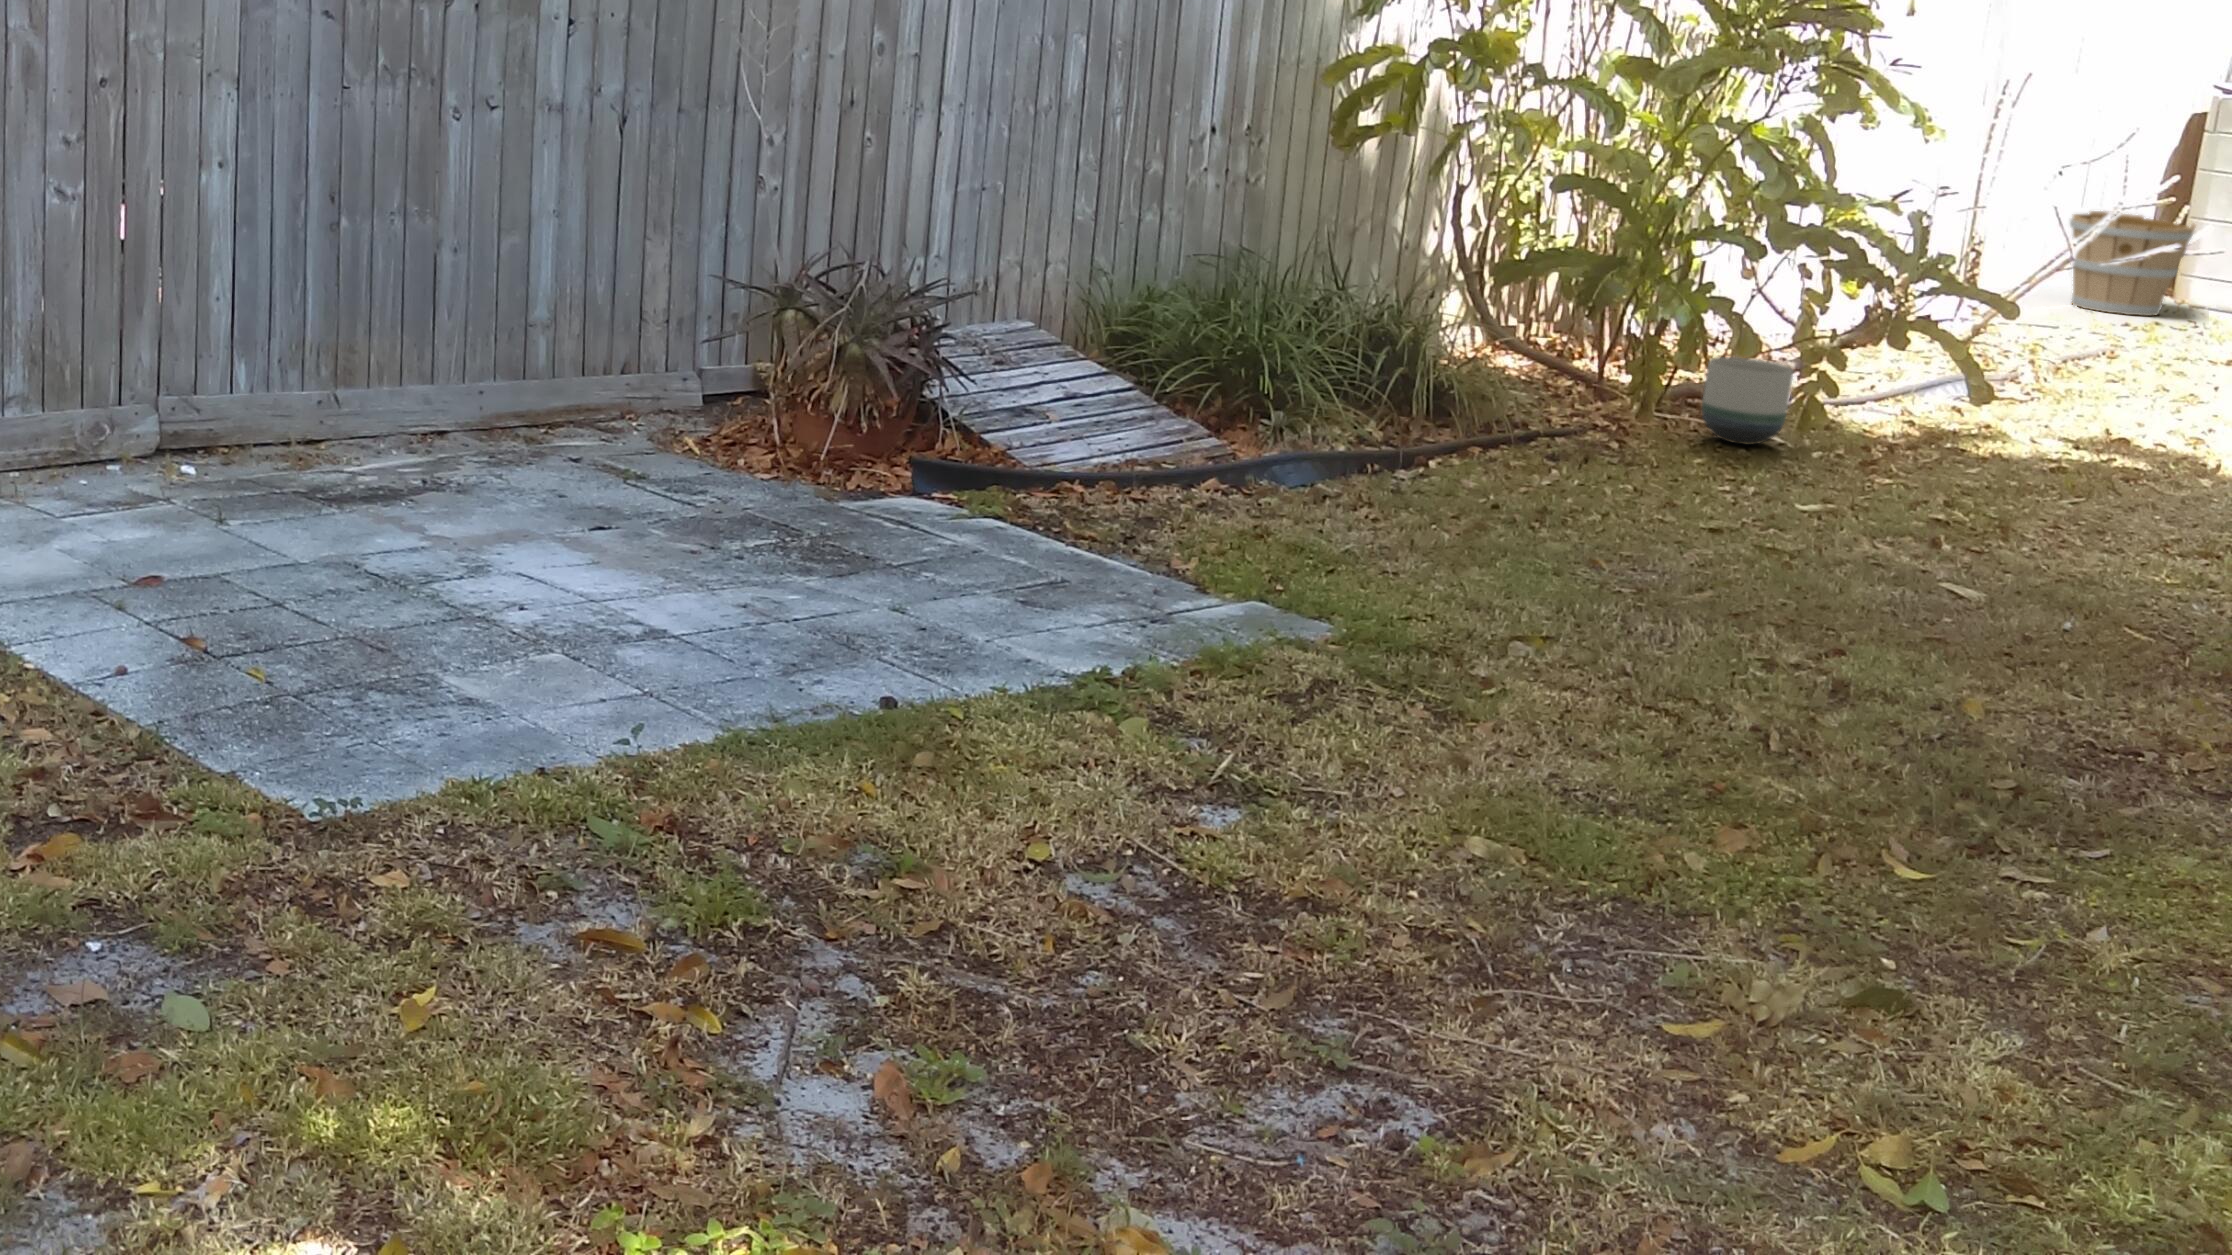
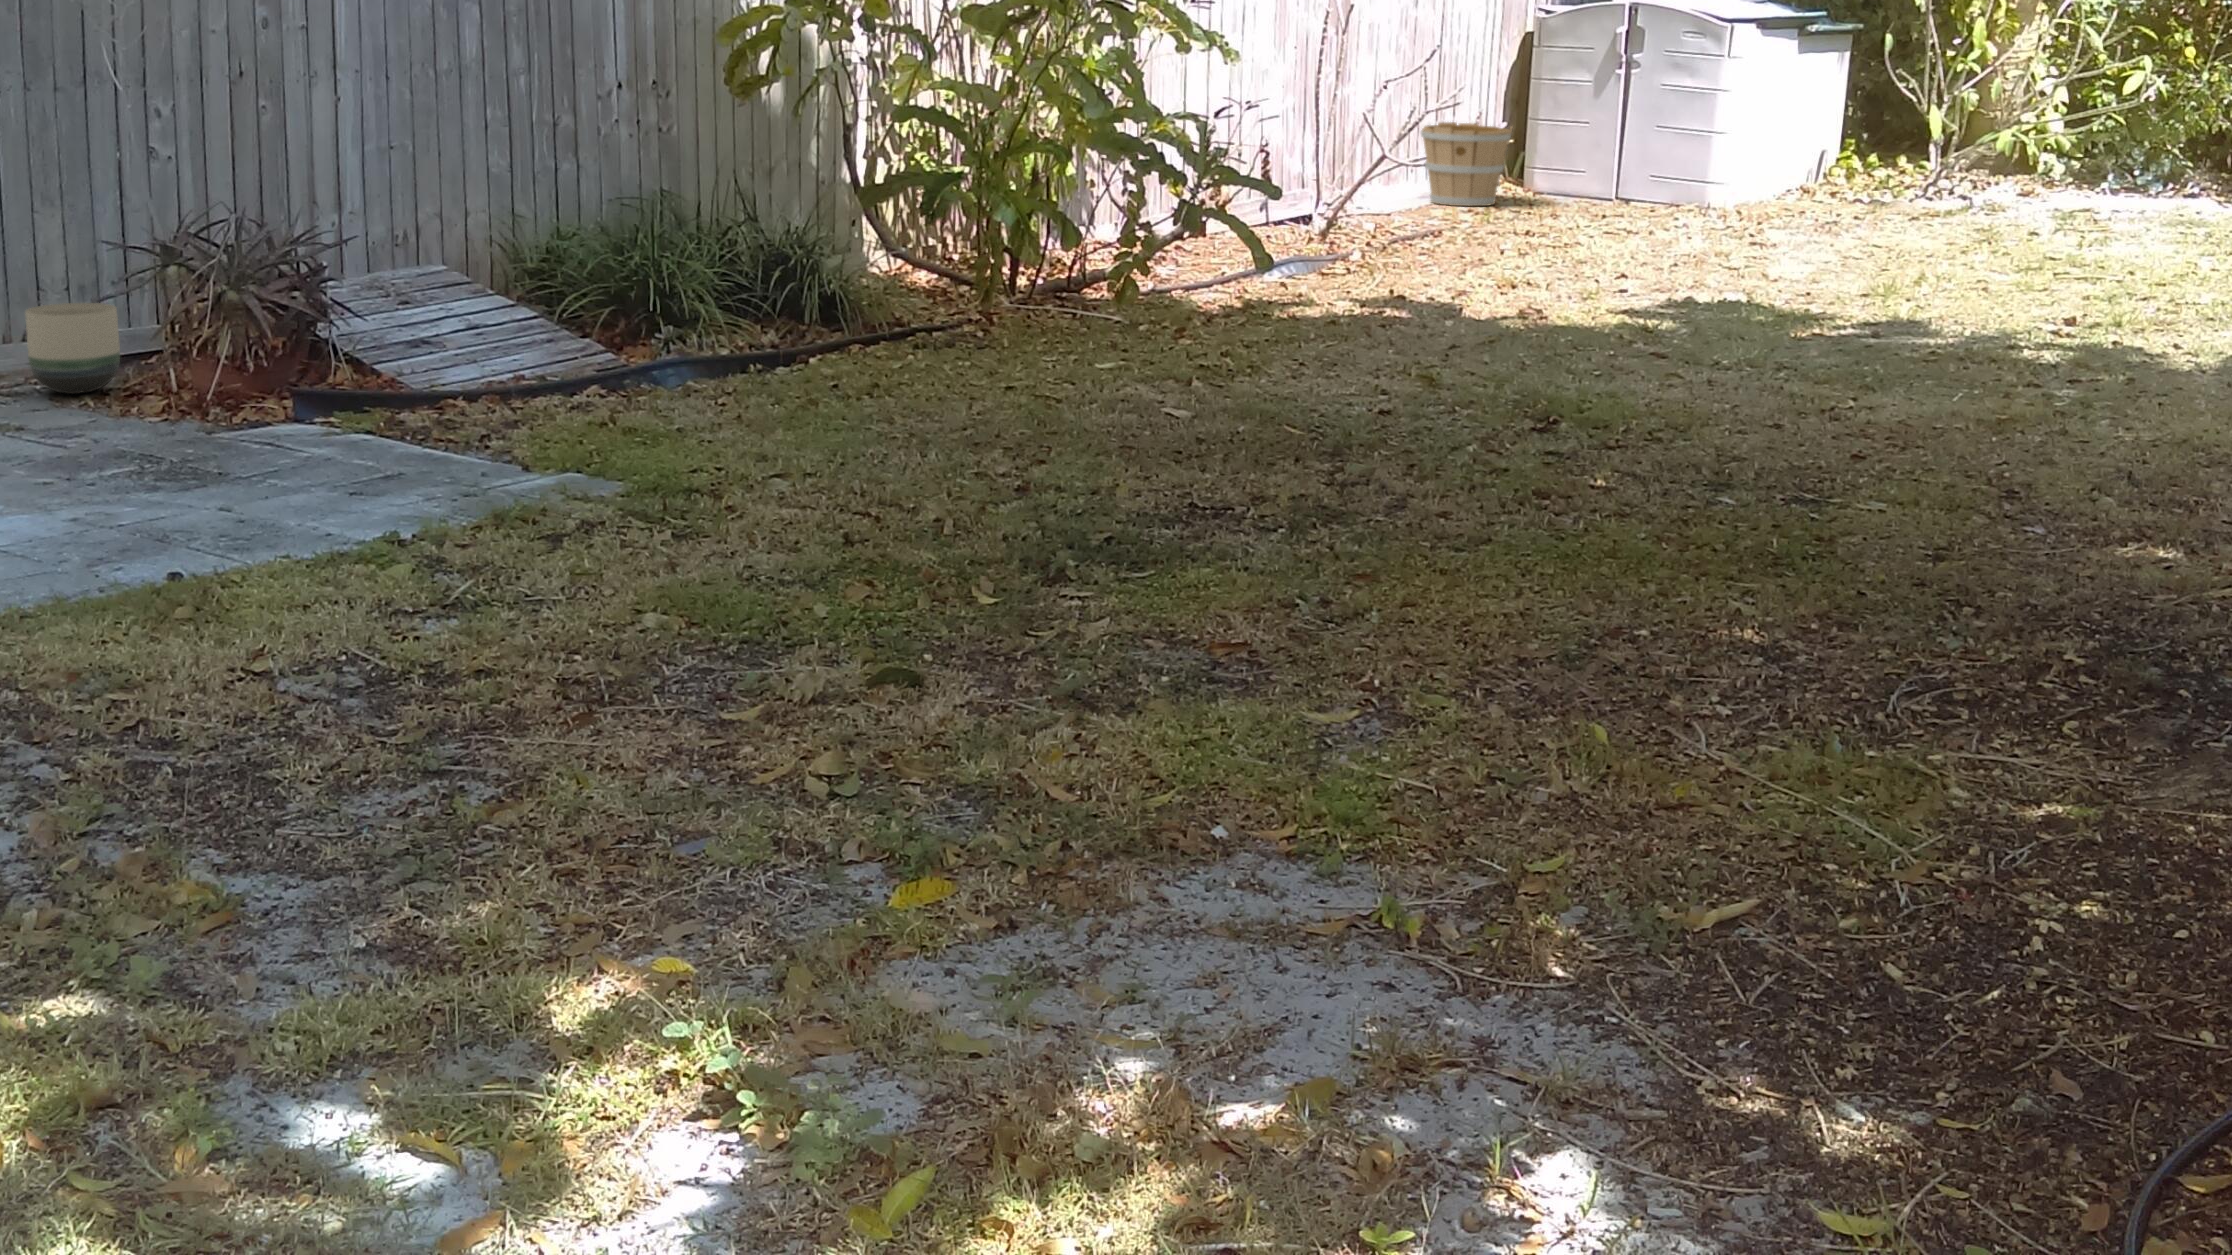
planter: present [1702,357,1793,445] -> present [25,303,120,394]

